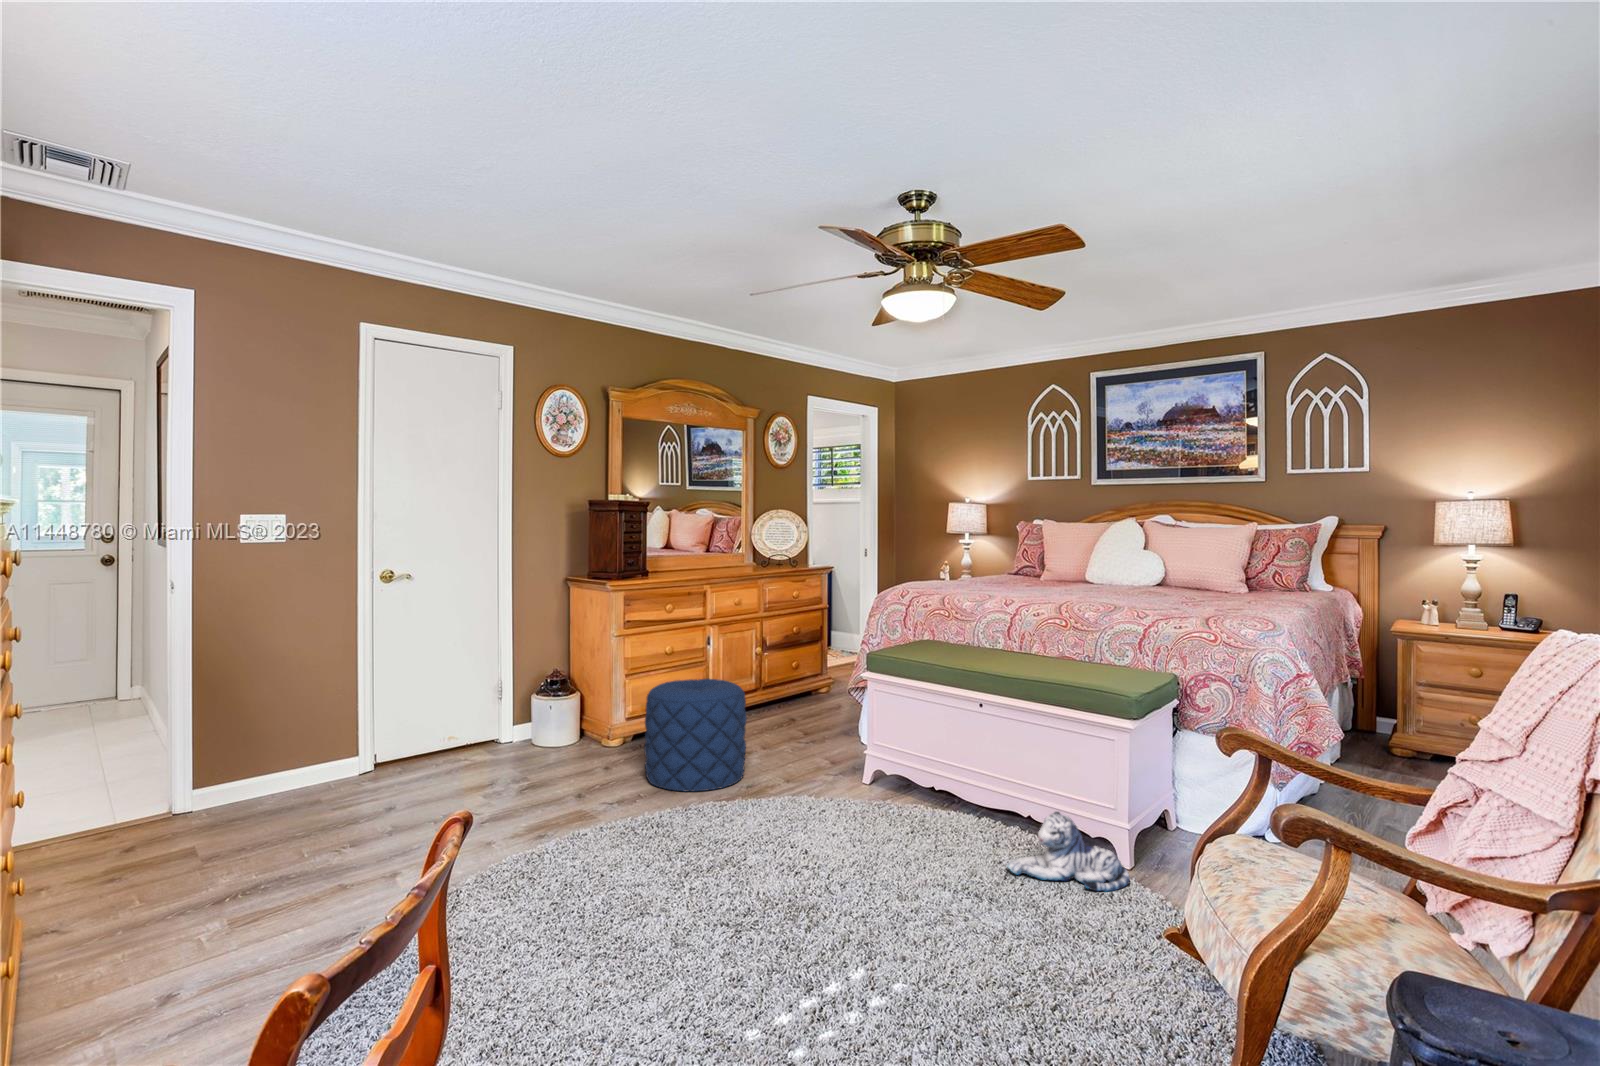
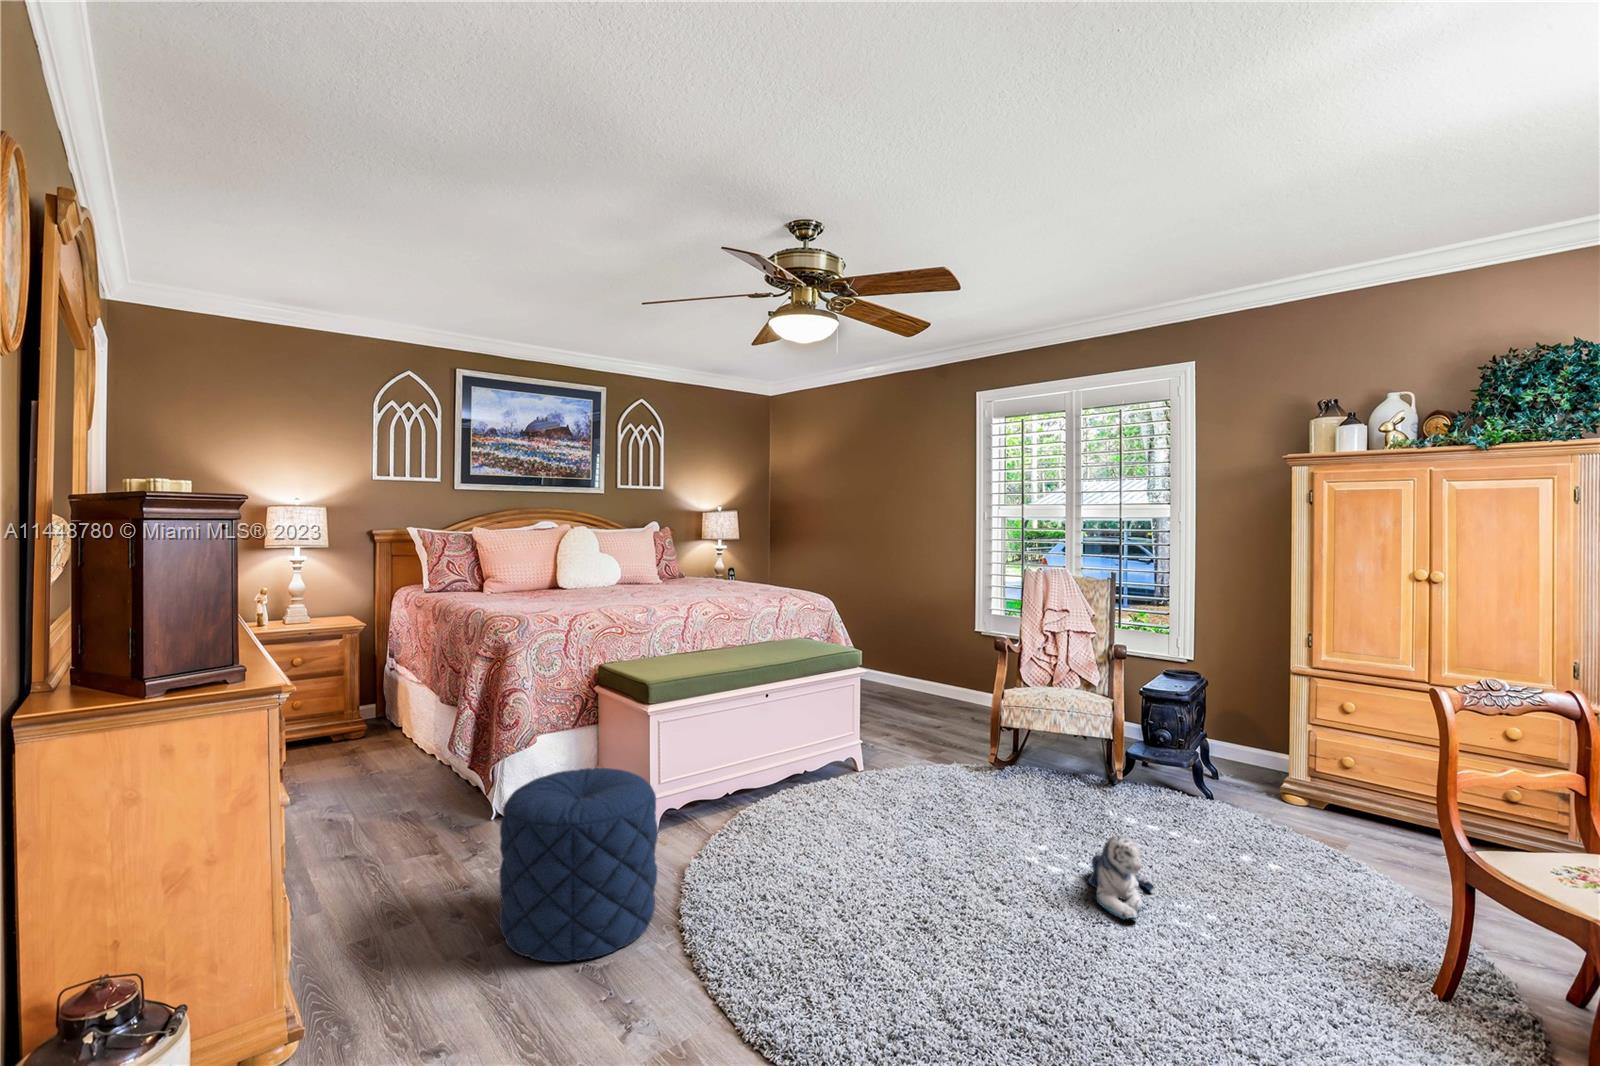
plush toy: present [1007,811,1130,891] -> present [1088,835,1154,919]

